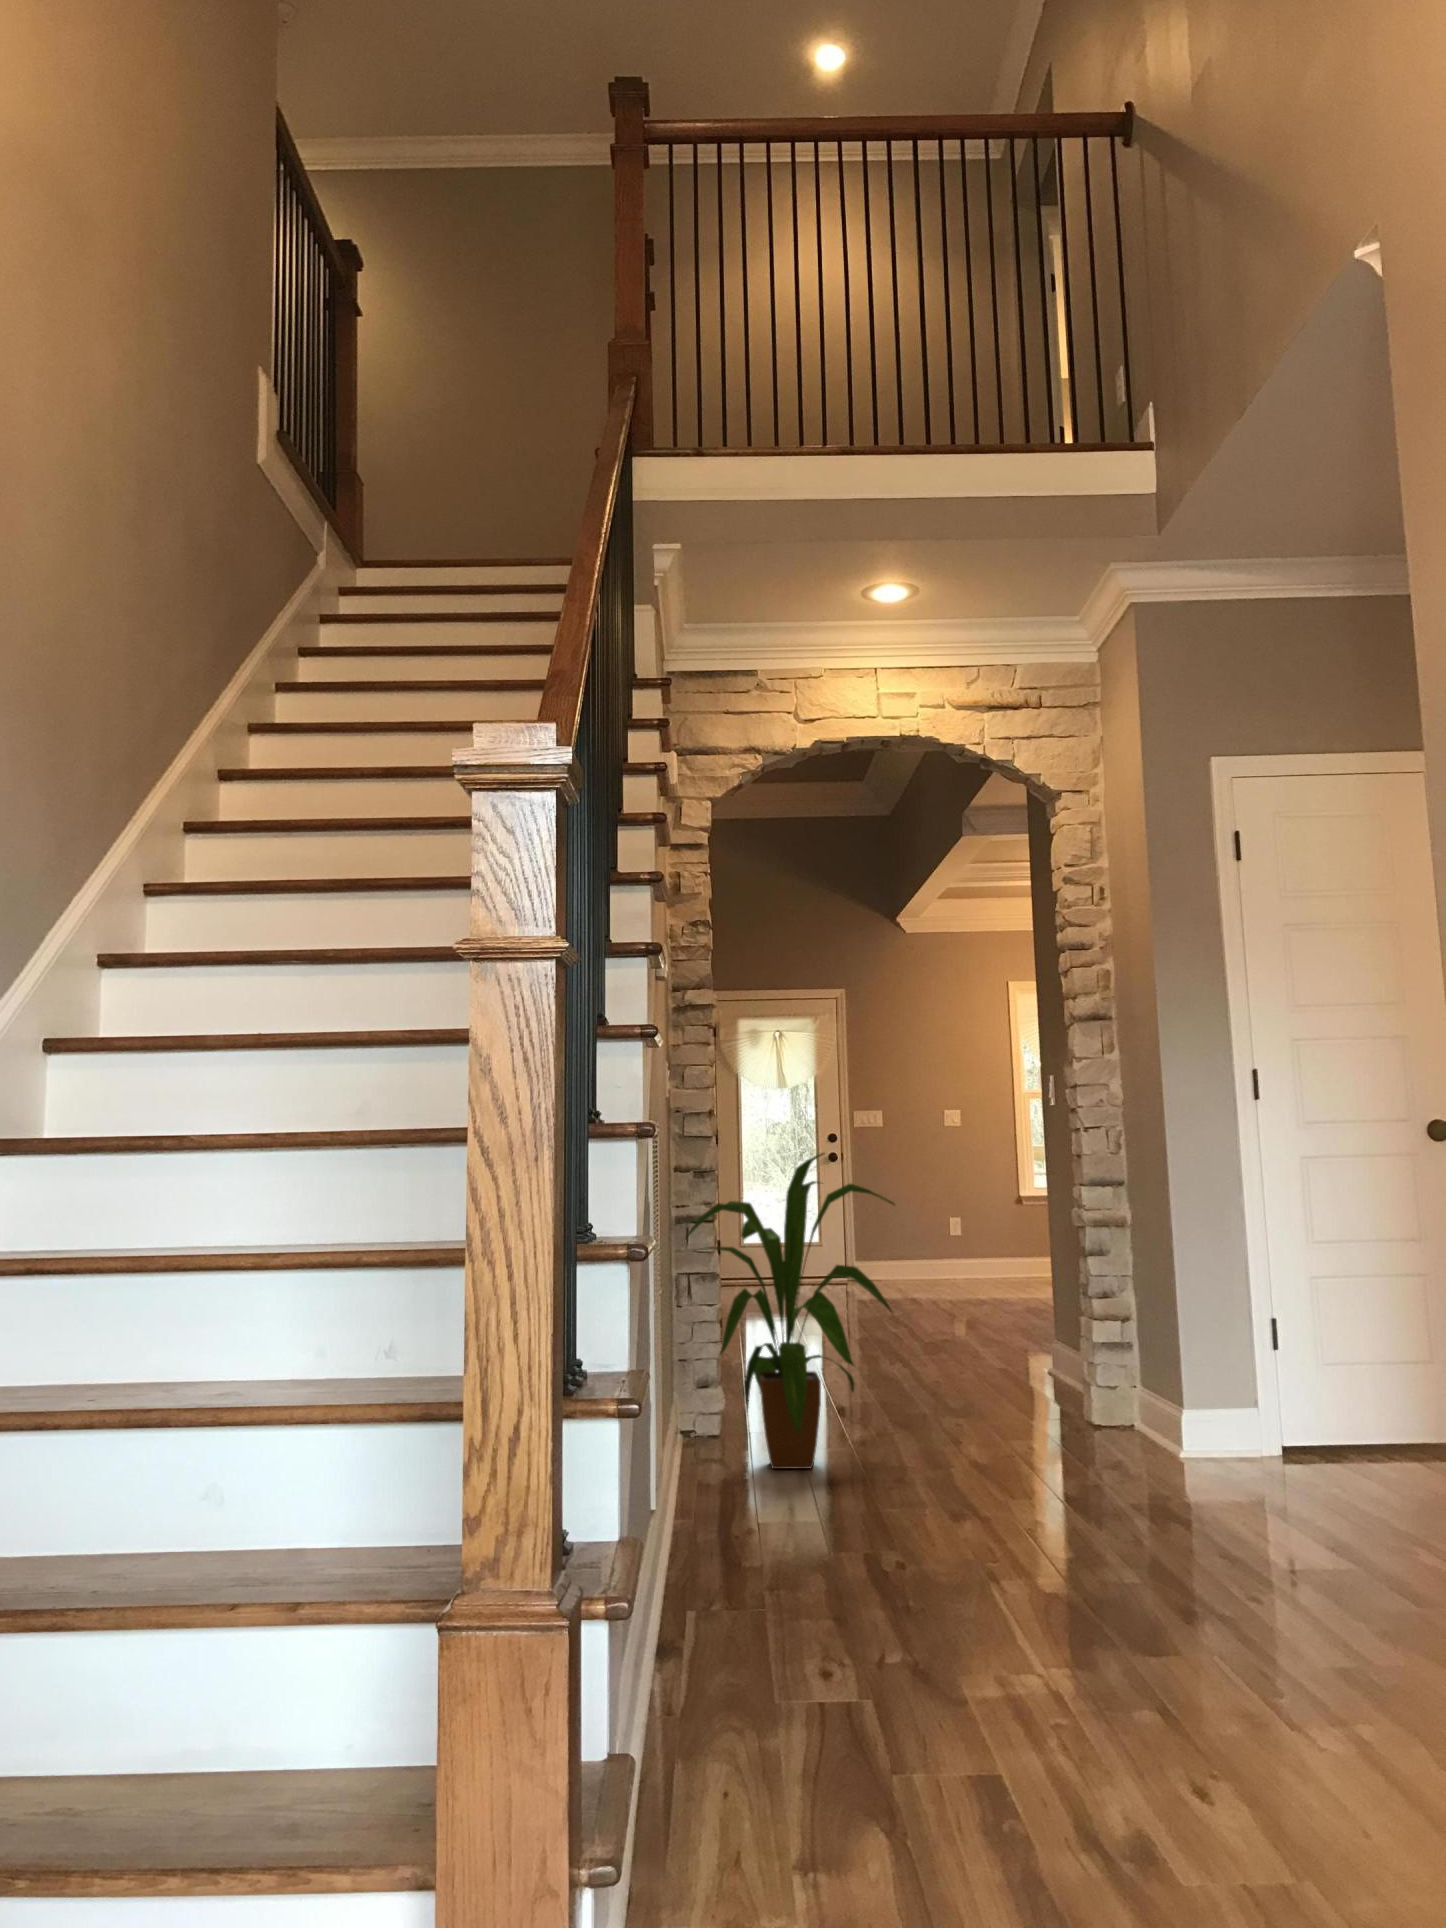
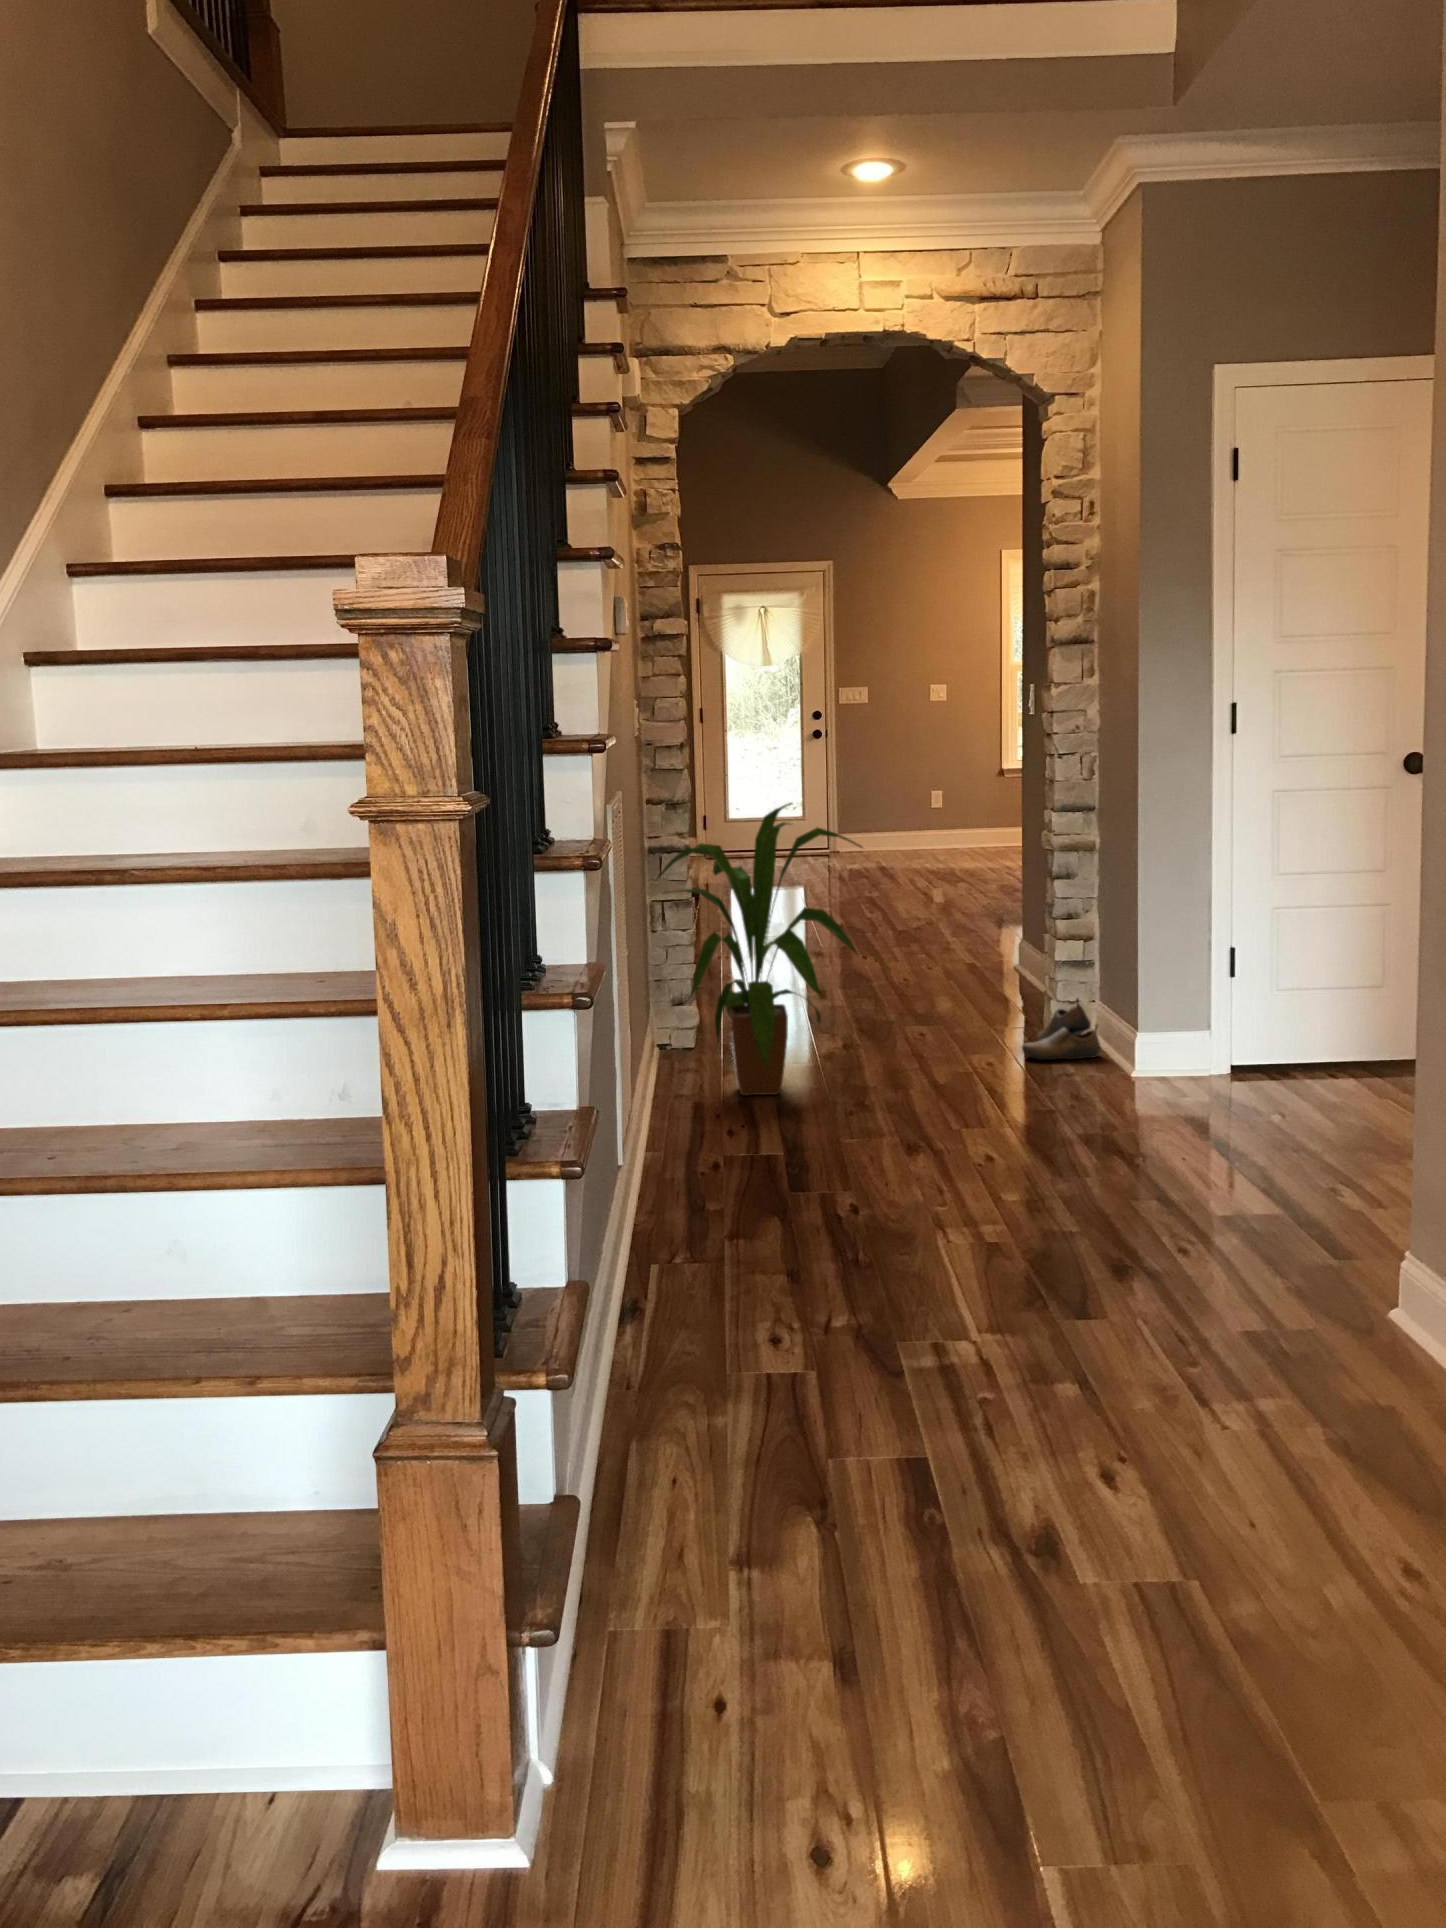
shoe: none [1065,1375,1148,1442] -> present [1022,998,1100,1060]

